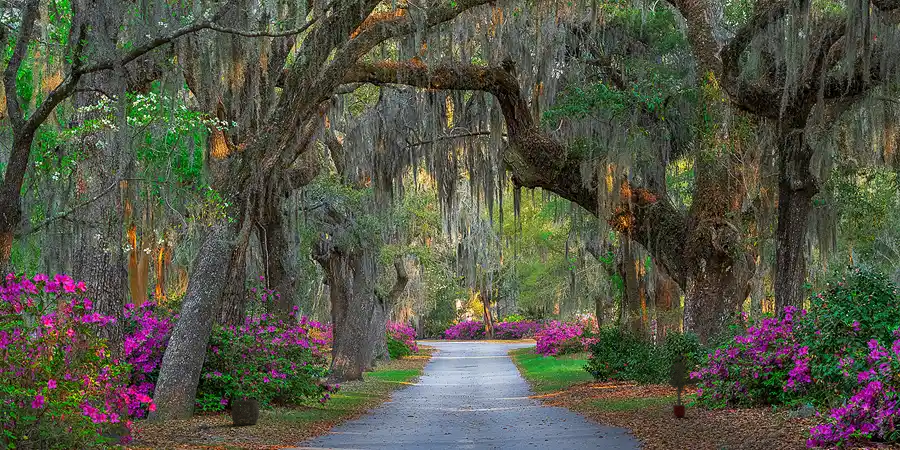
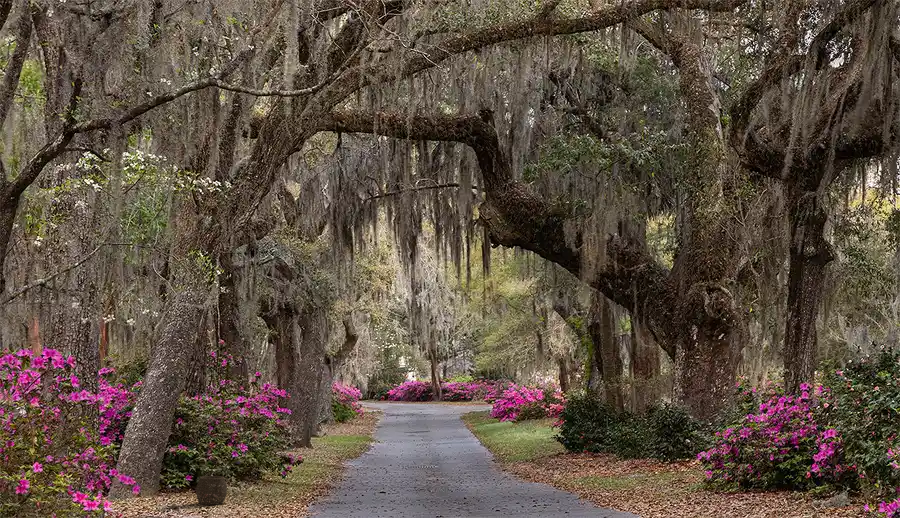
potted tree: present [667,355,699,418] -> none [667,431,704,499]

